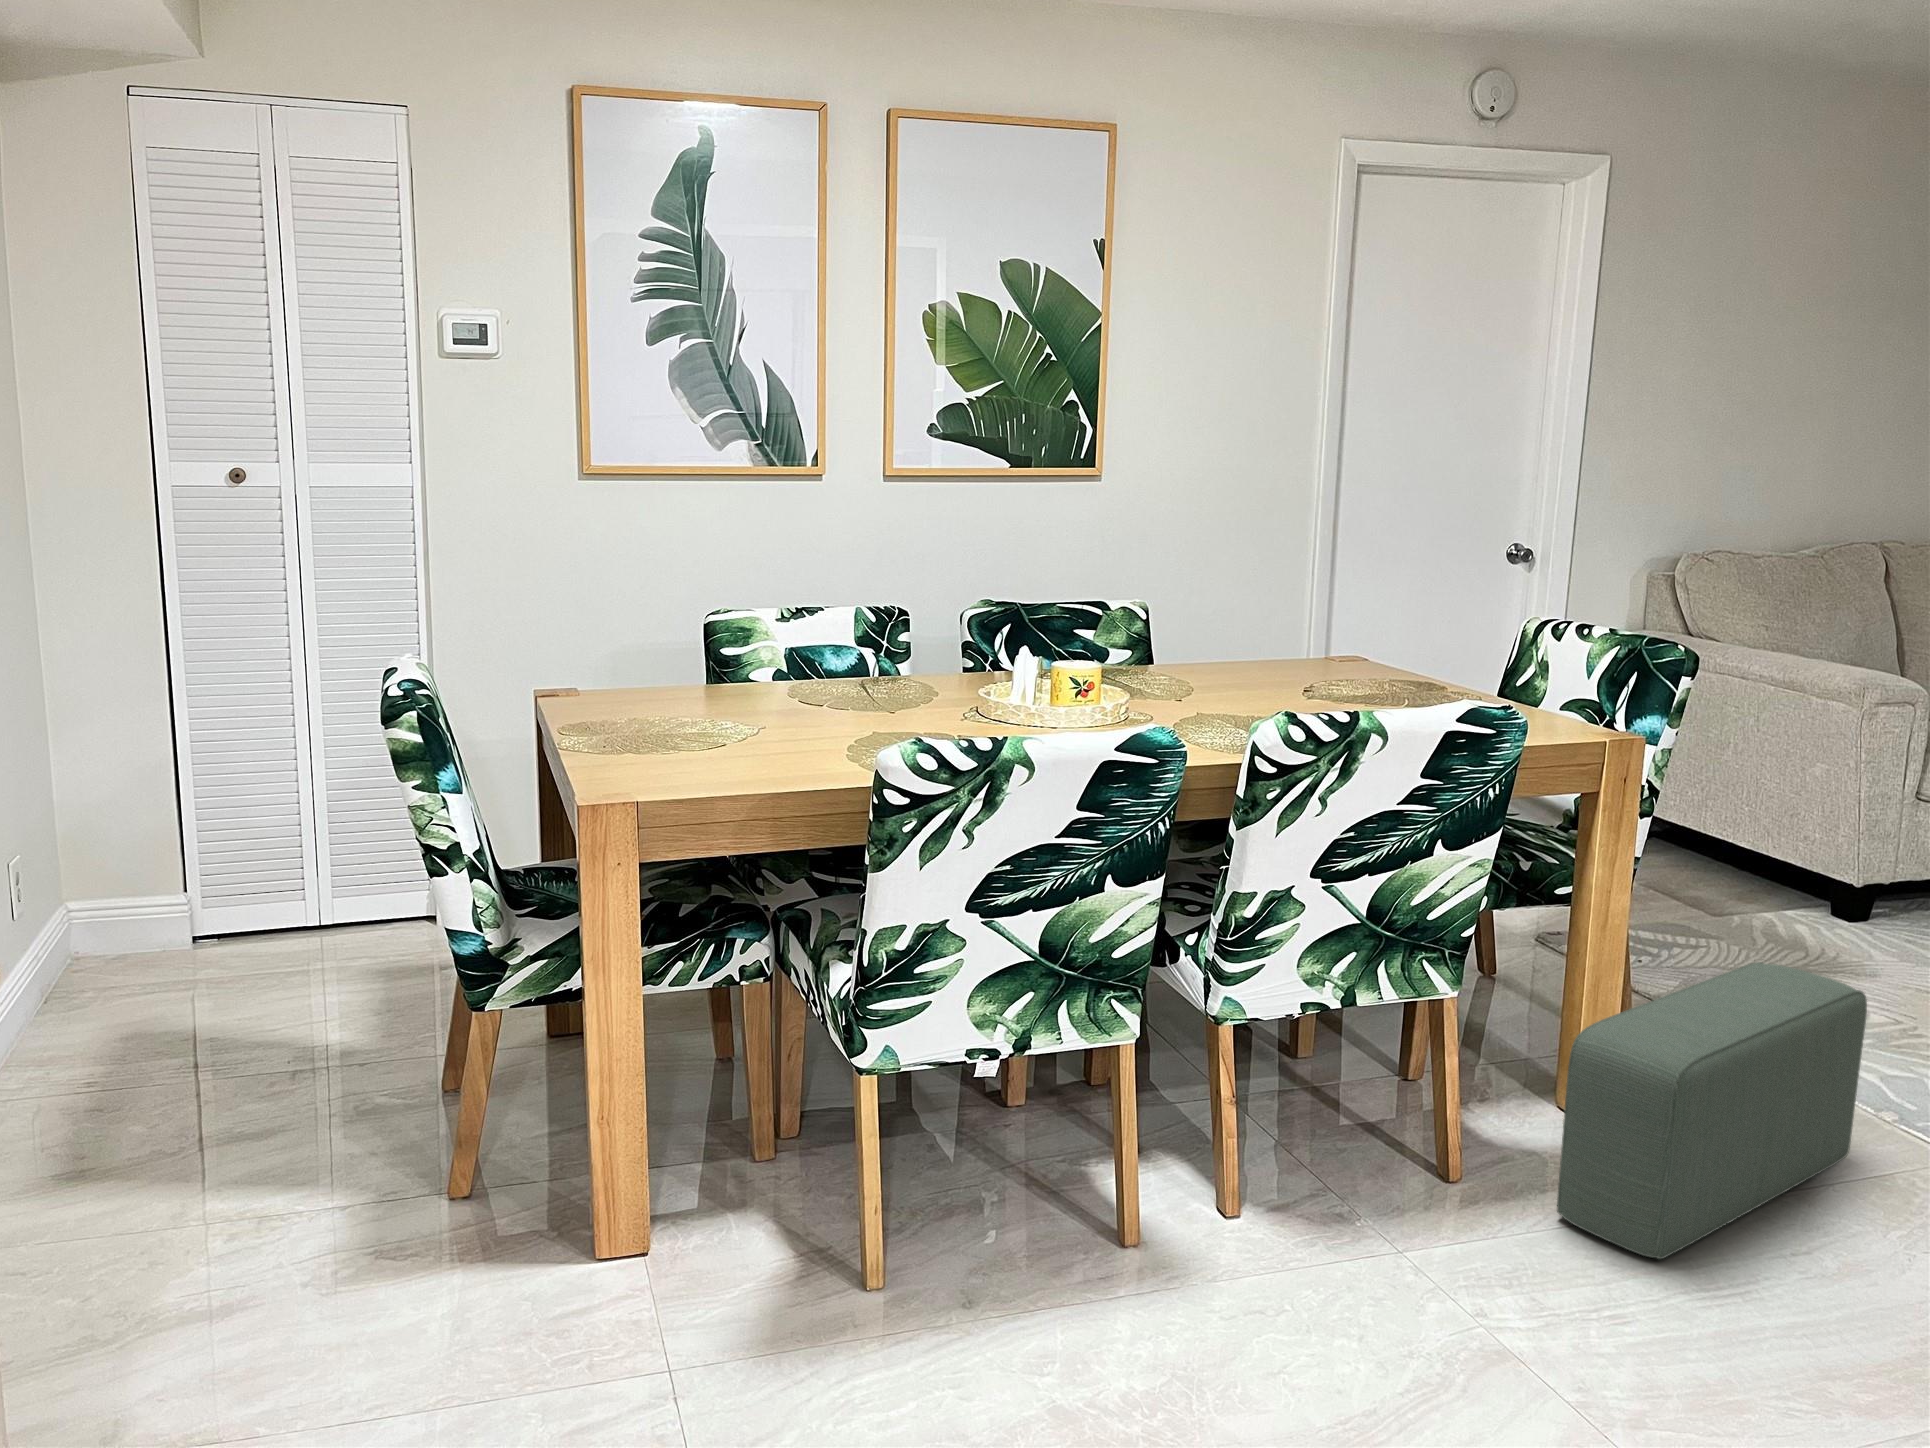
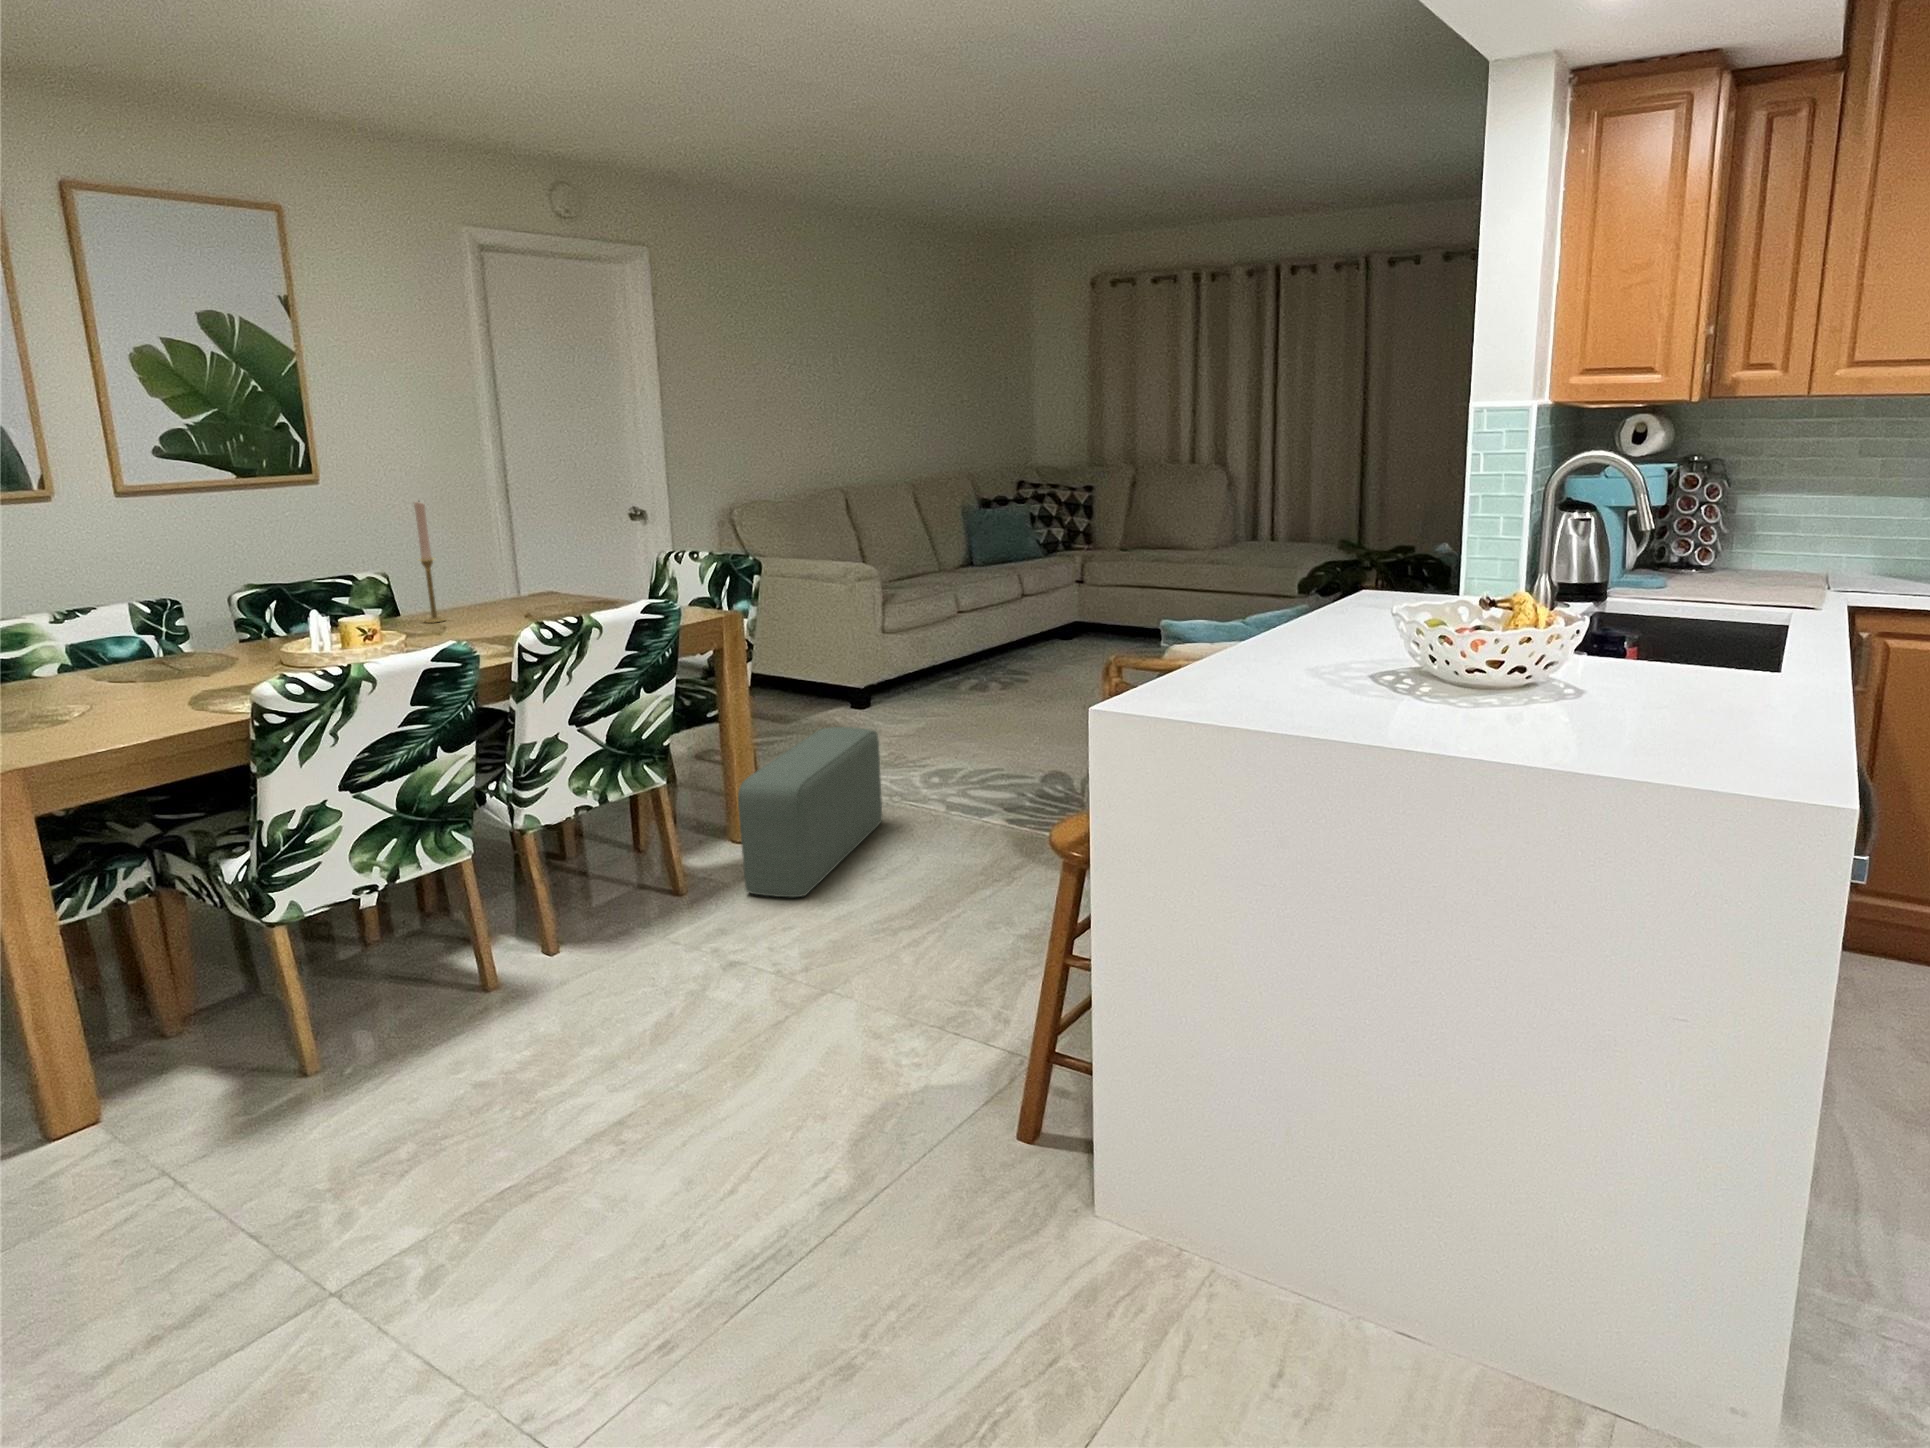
candlestick: none [1170,511,1199,682] -> present [414,502,444,623]

